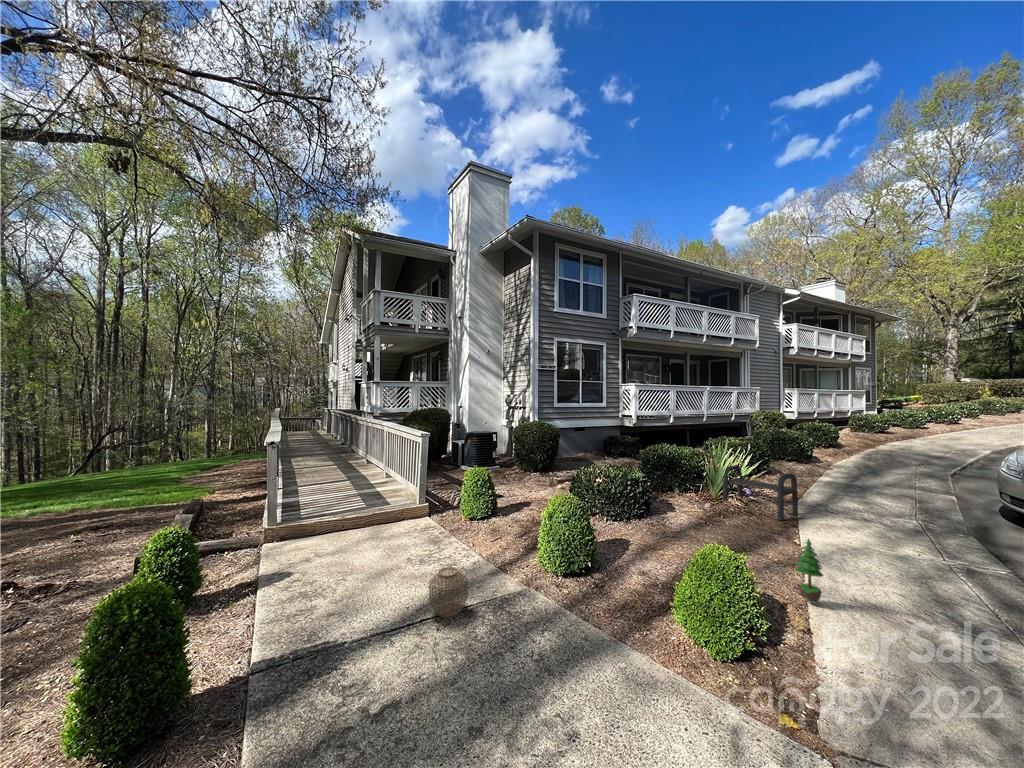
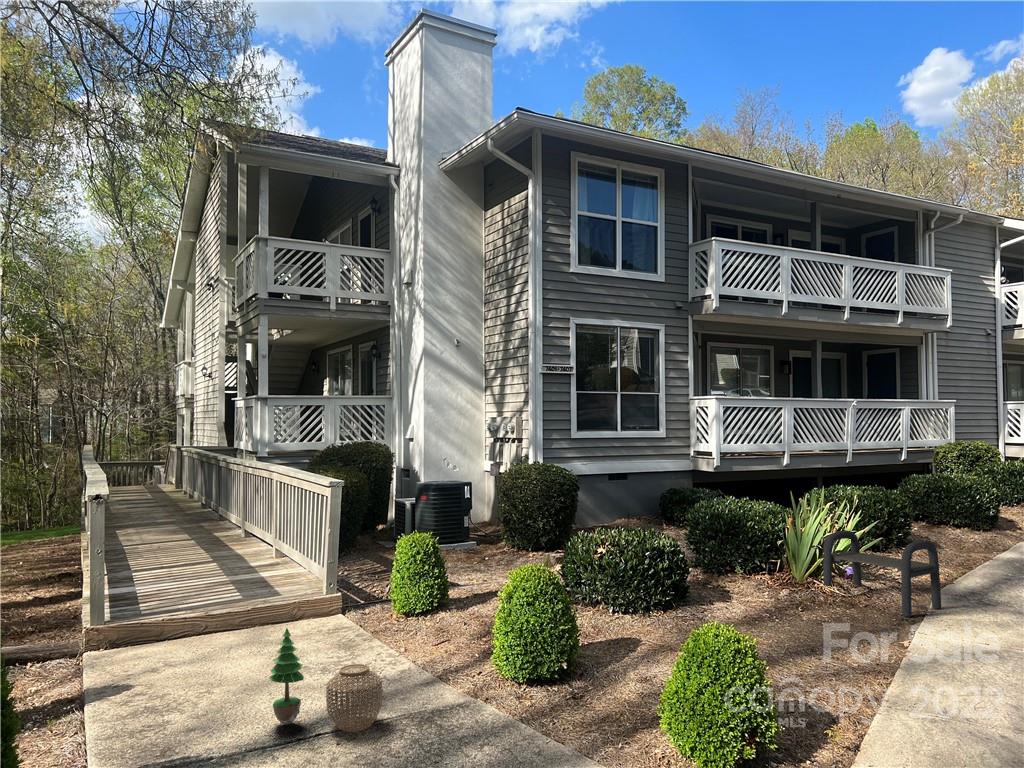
potted tree: present [796,539,824,604] -> present [269,628,304,725]

